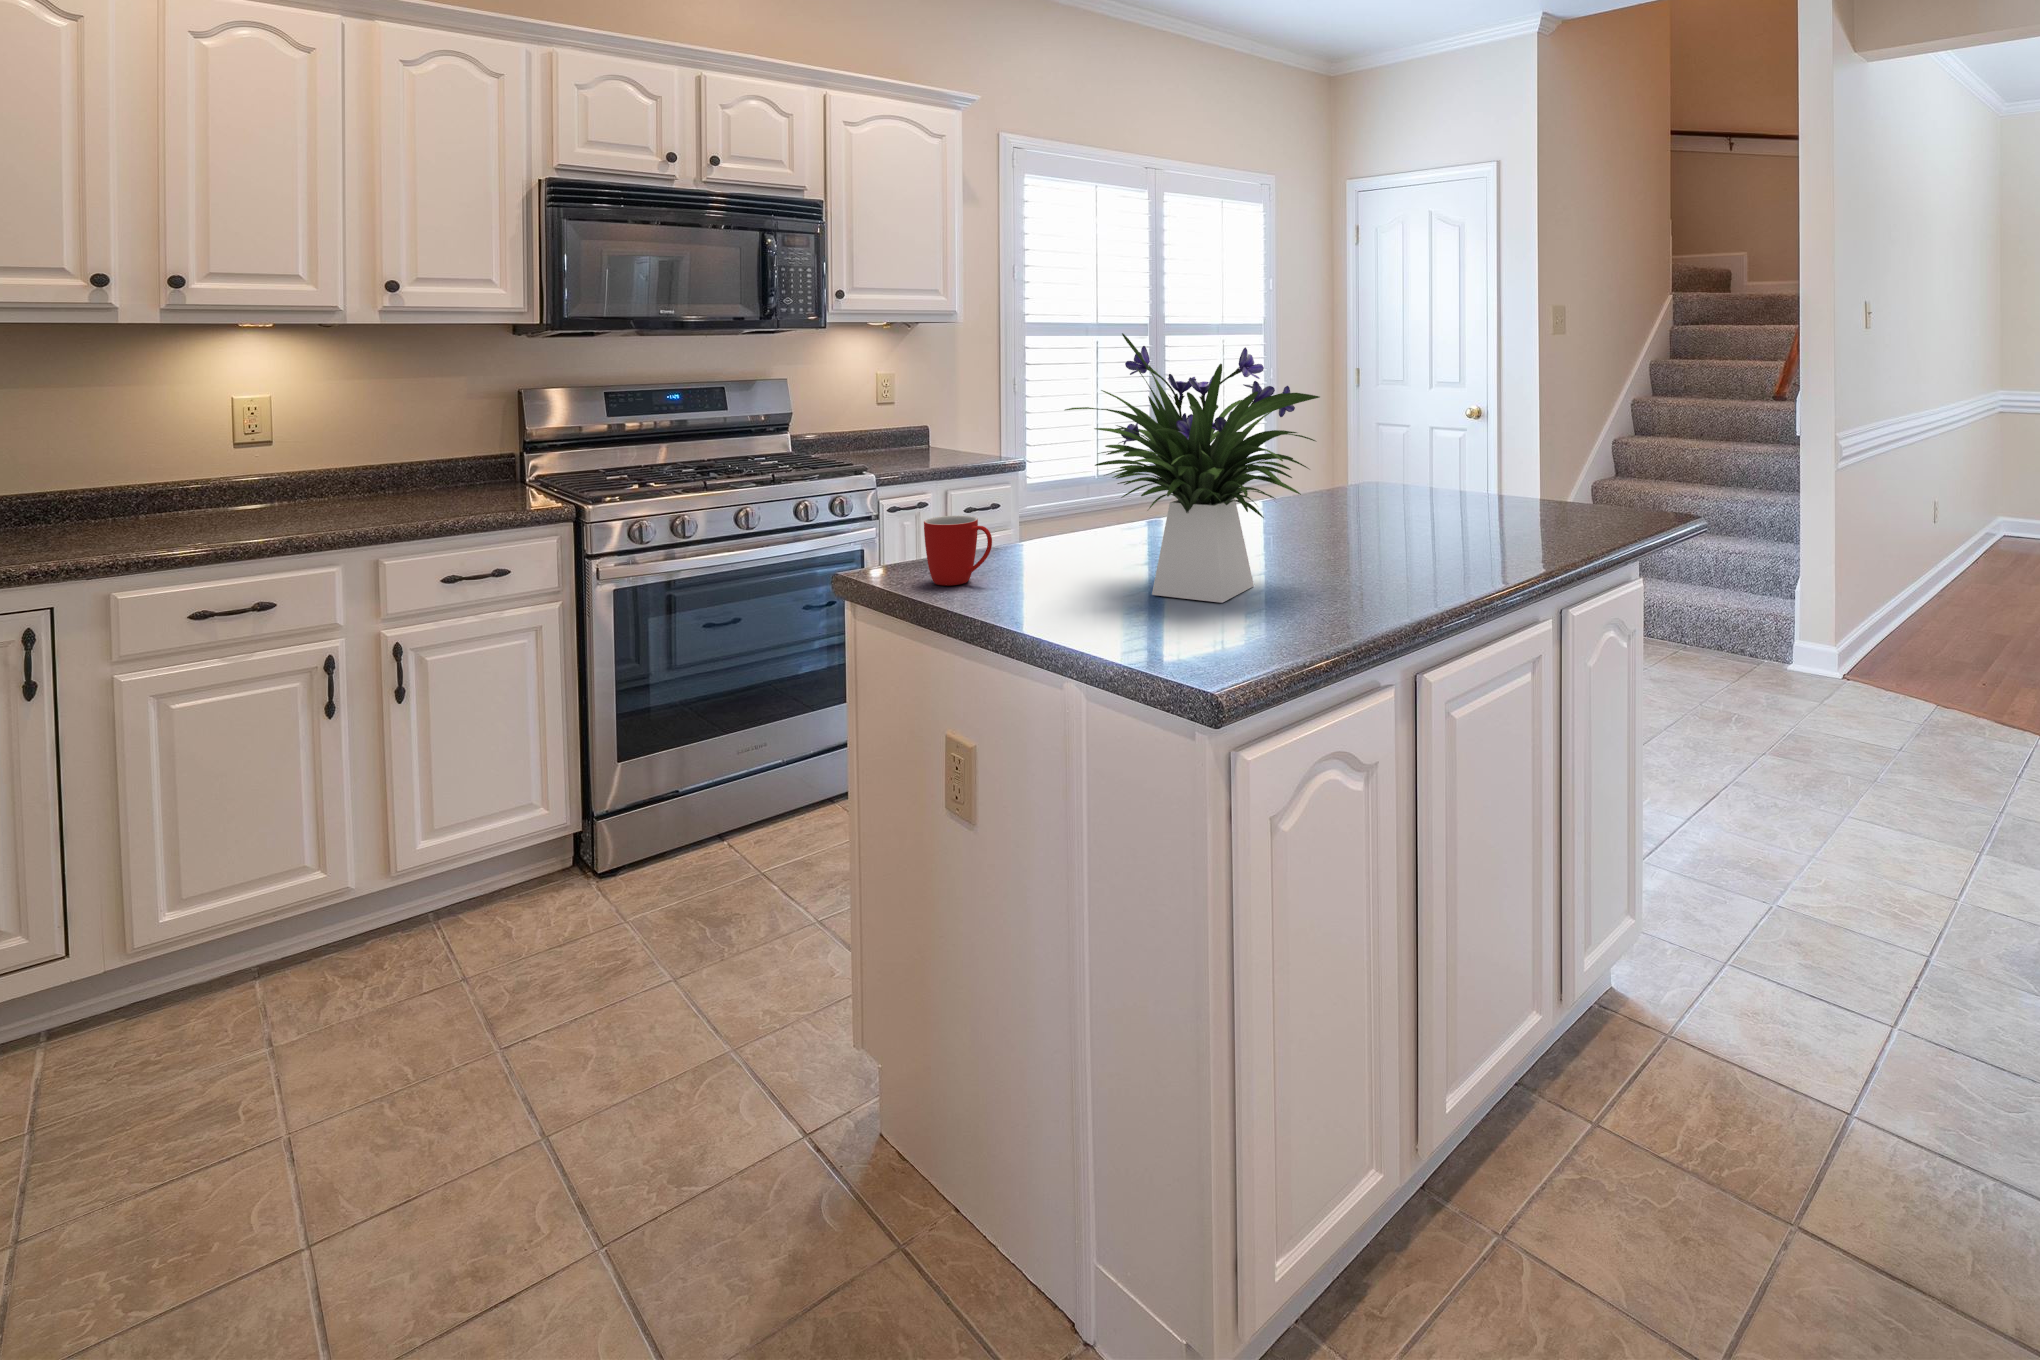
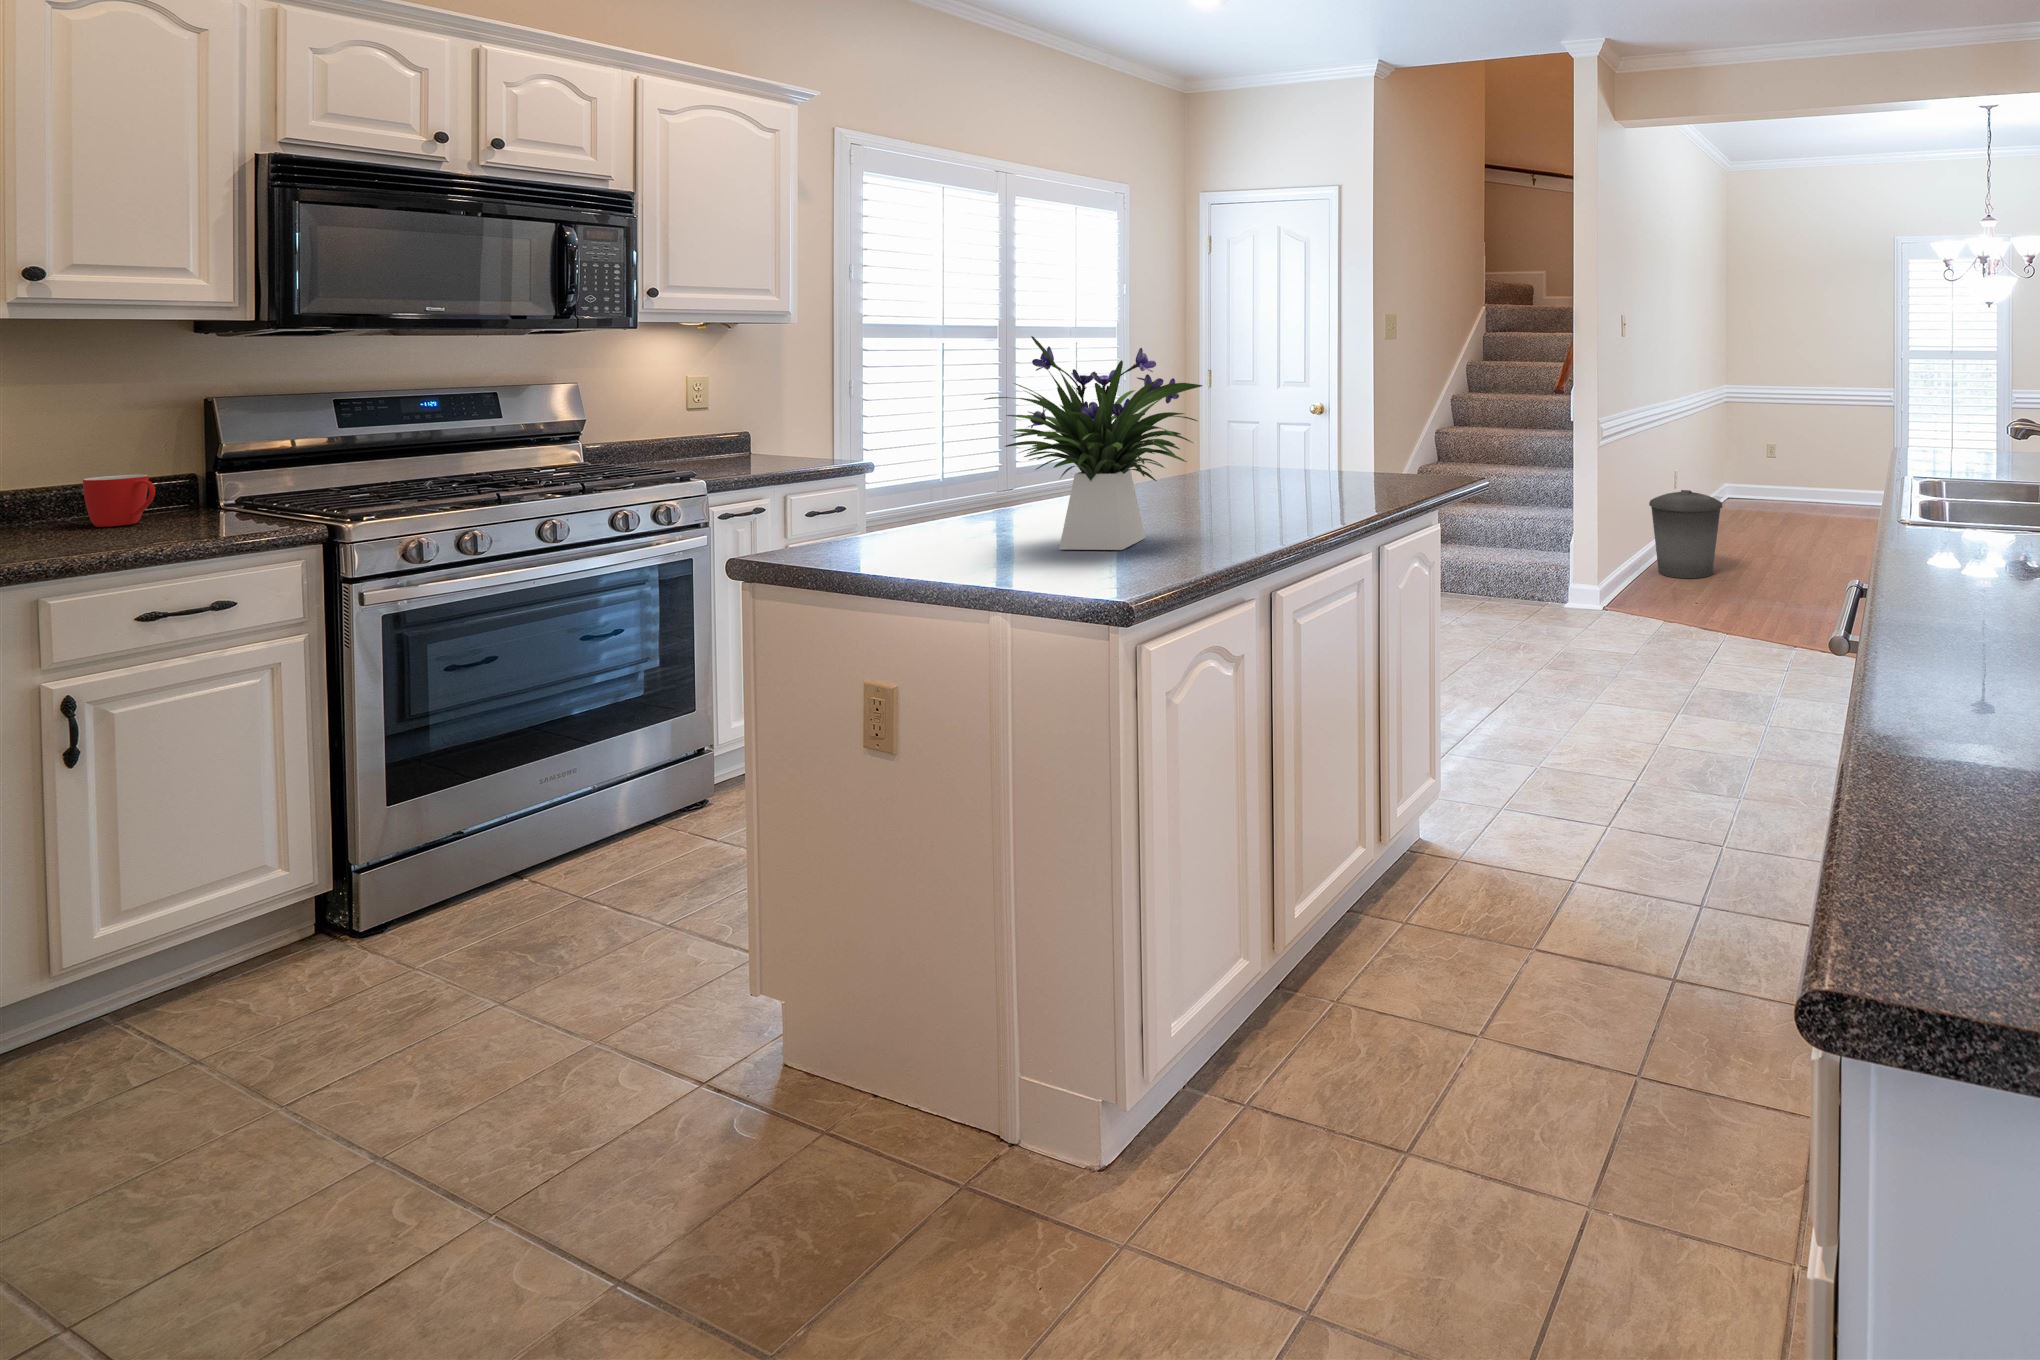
mug: present [924,516,992,585] -> present [83,475,155,527]
trash can: none [1906,533,2020,652] -> present [1649,490,1722,578]

